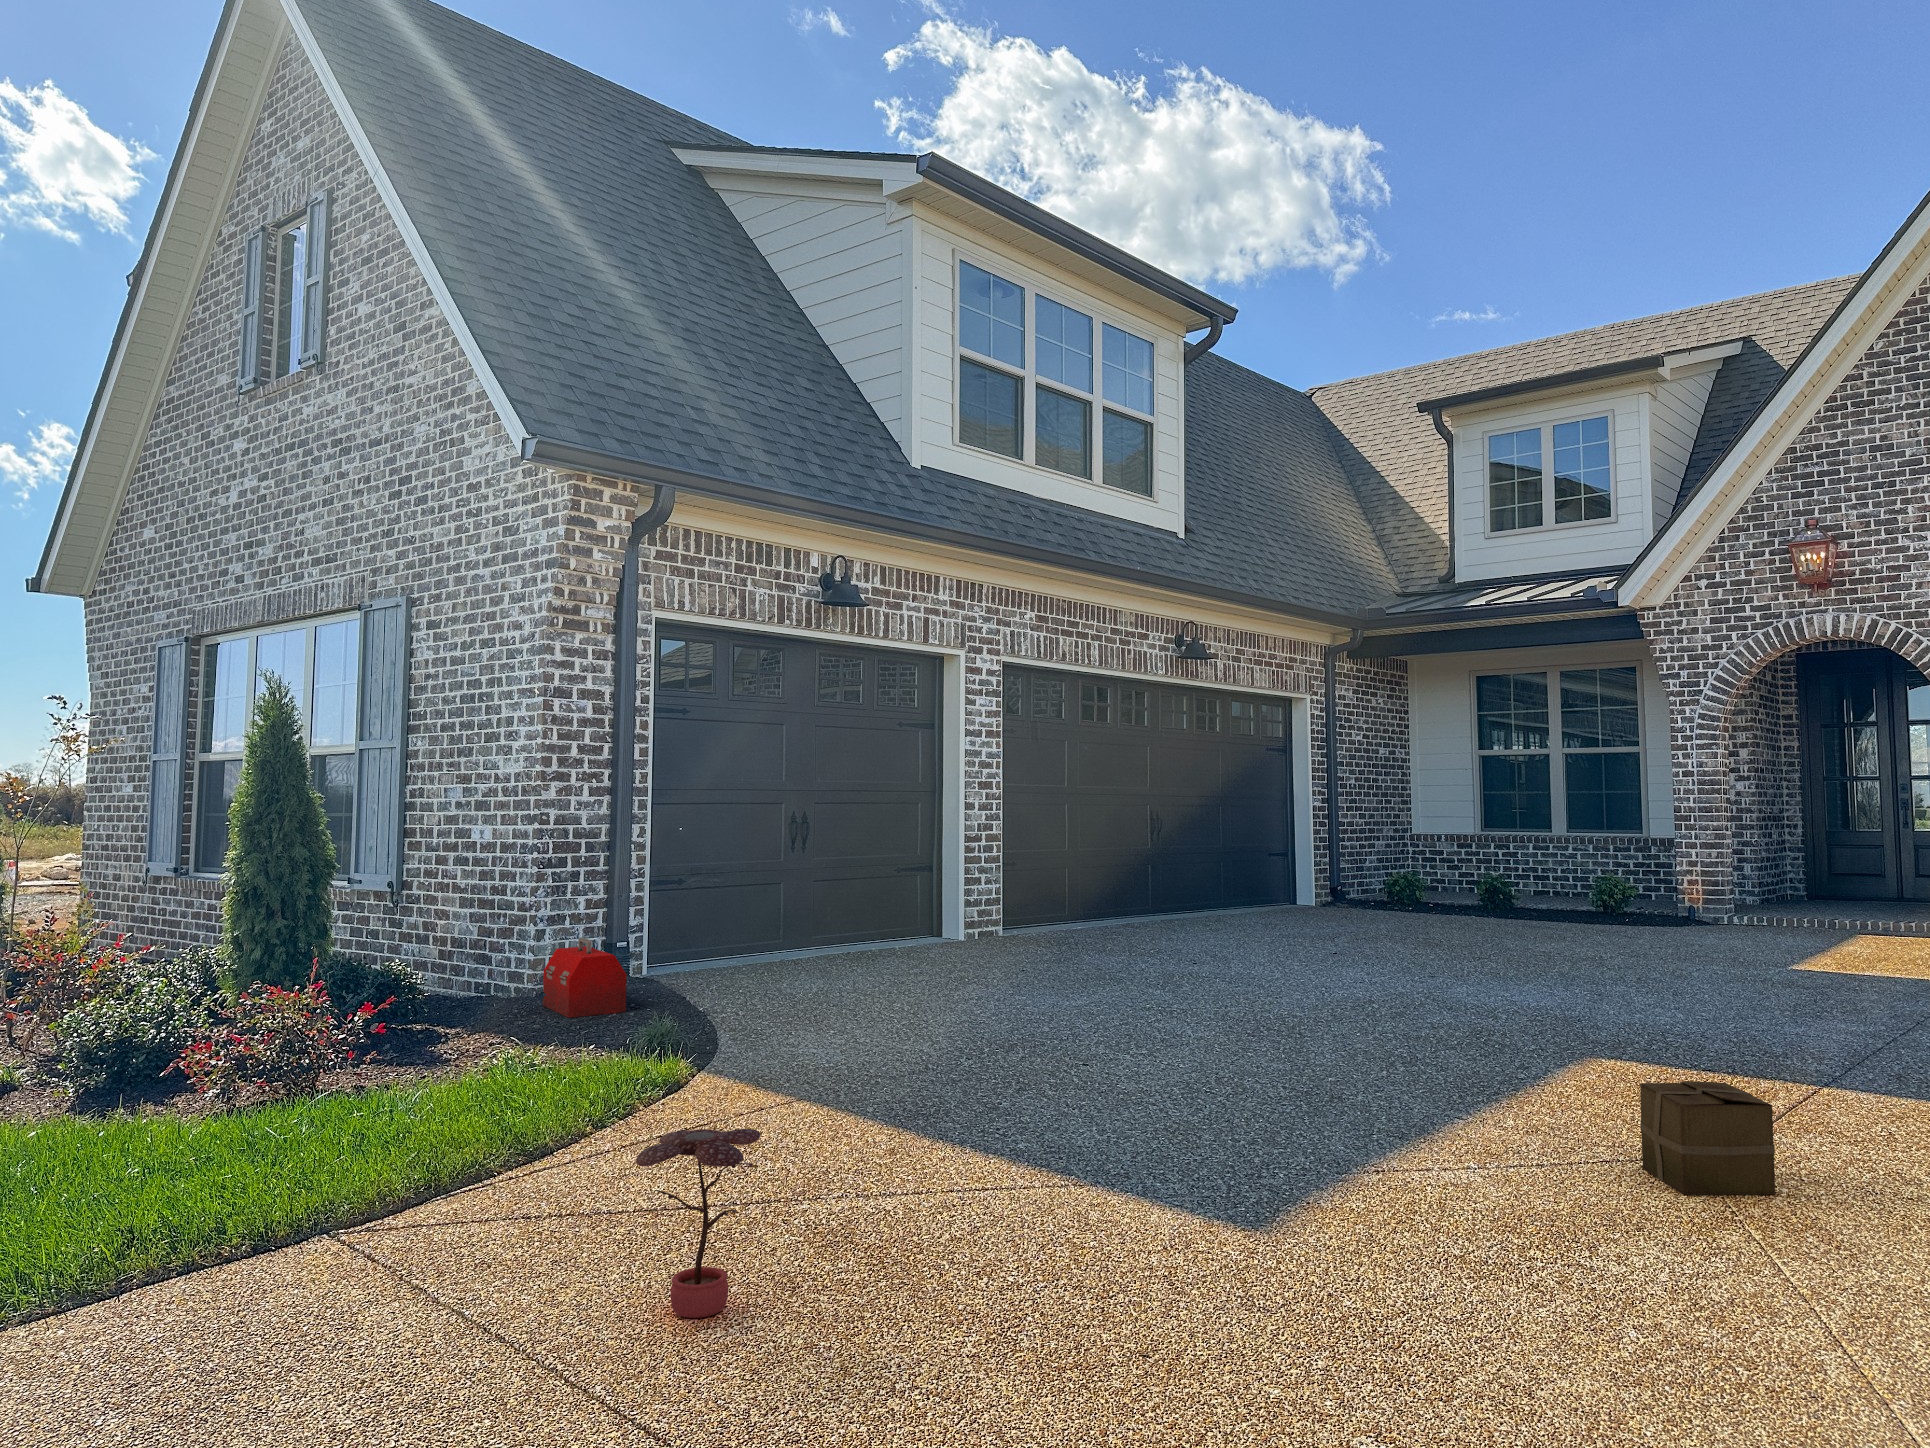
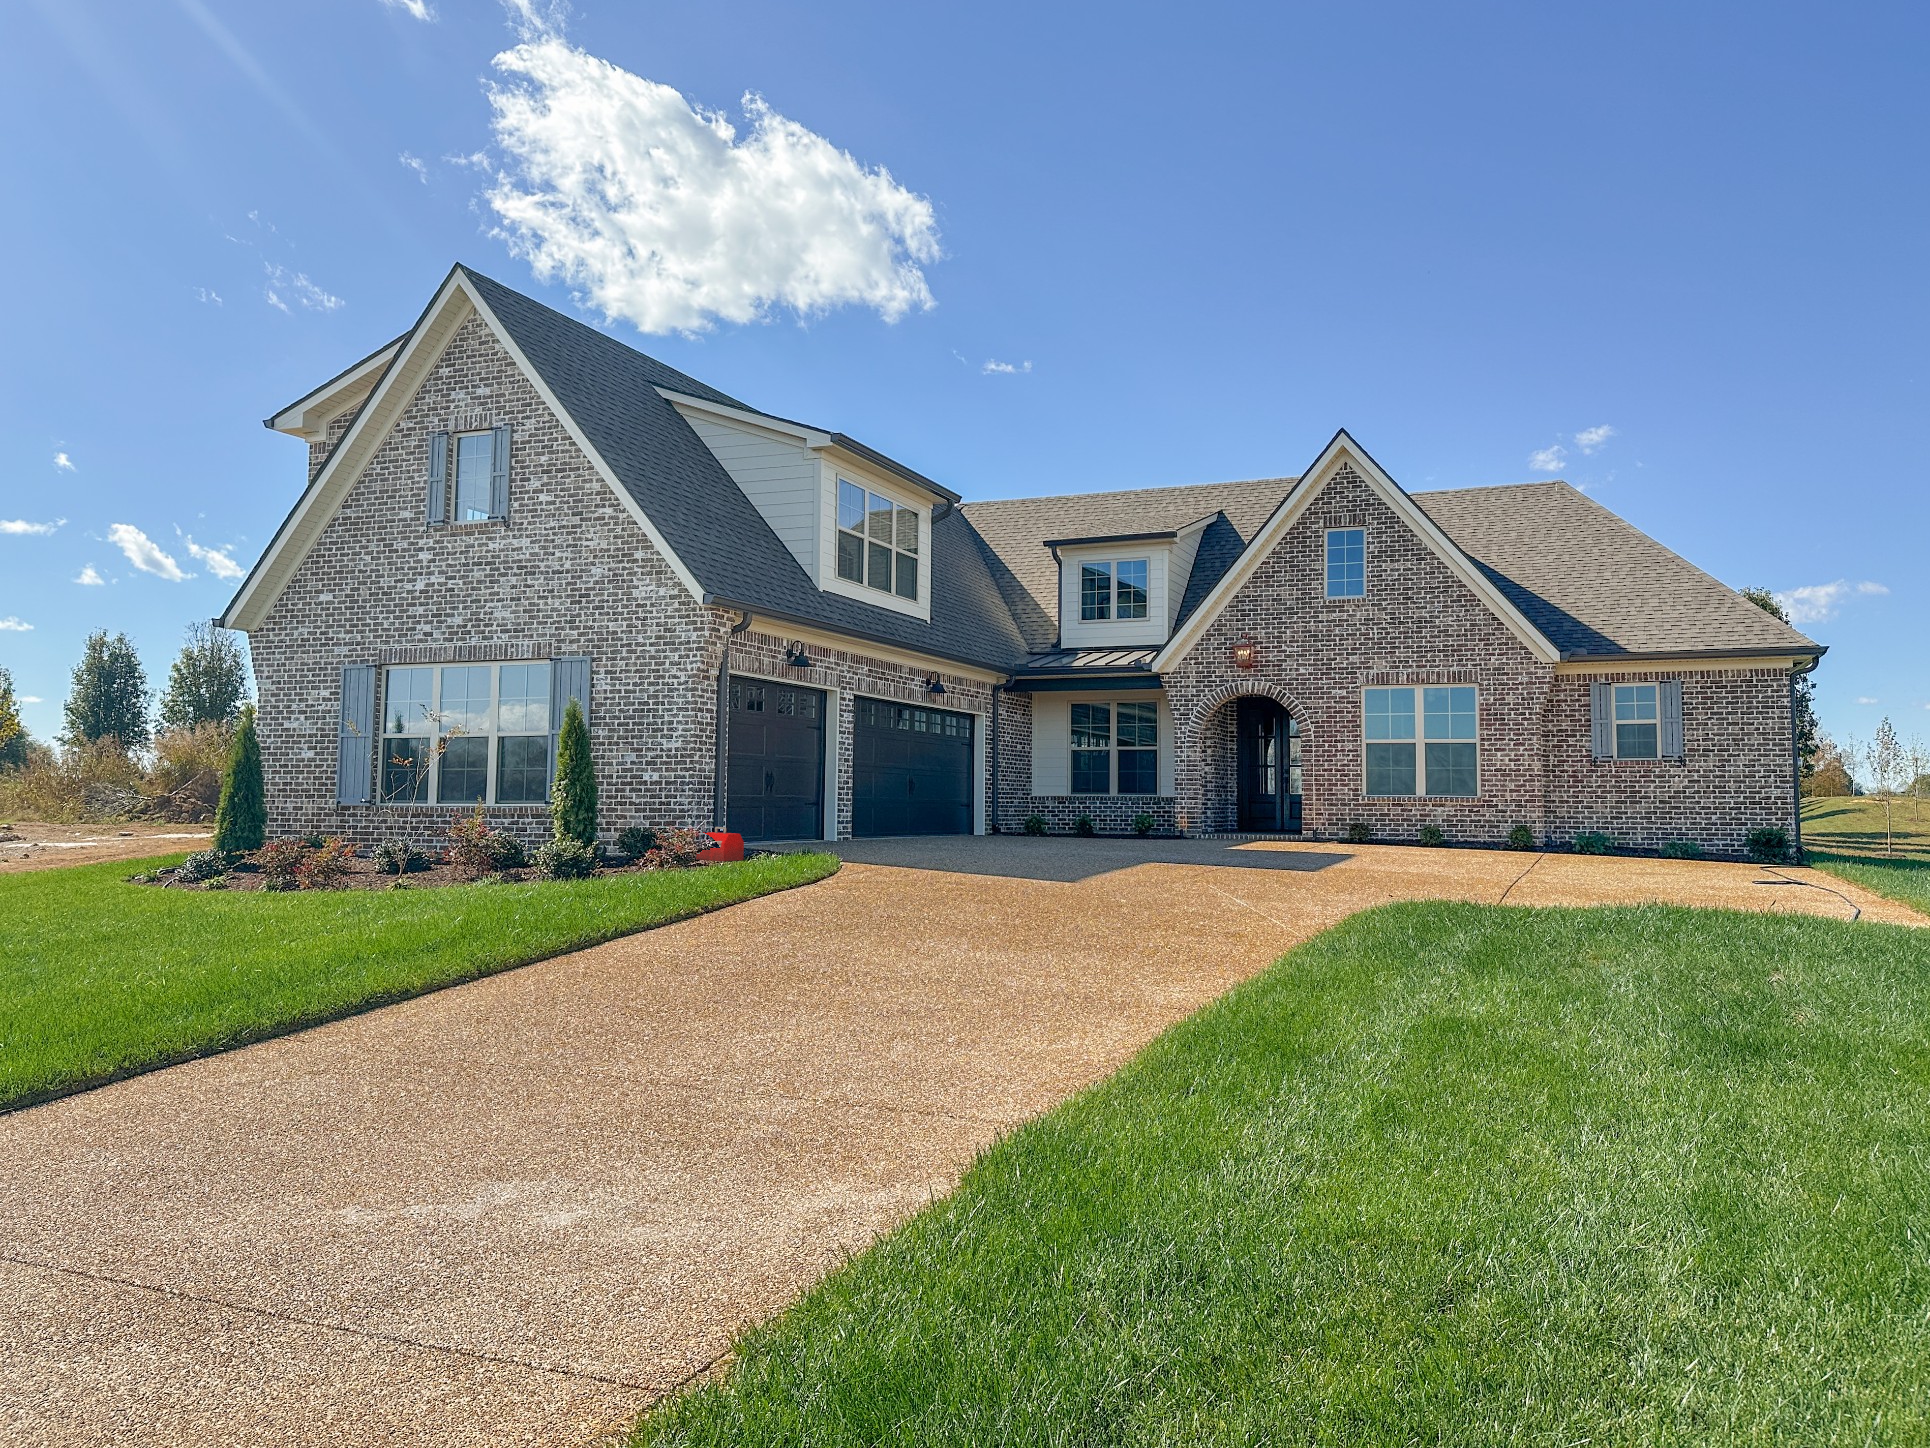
cardboard box: present [1640,1081,1776,1195] -> none [1178,849,1214,877]
potted plant: present [636,1129,761,1318] -> none [944,844,975,890]

